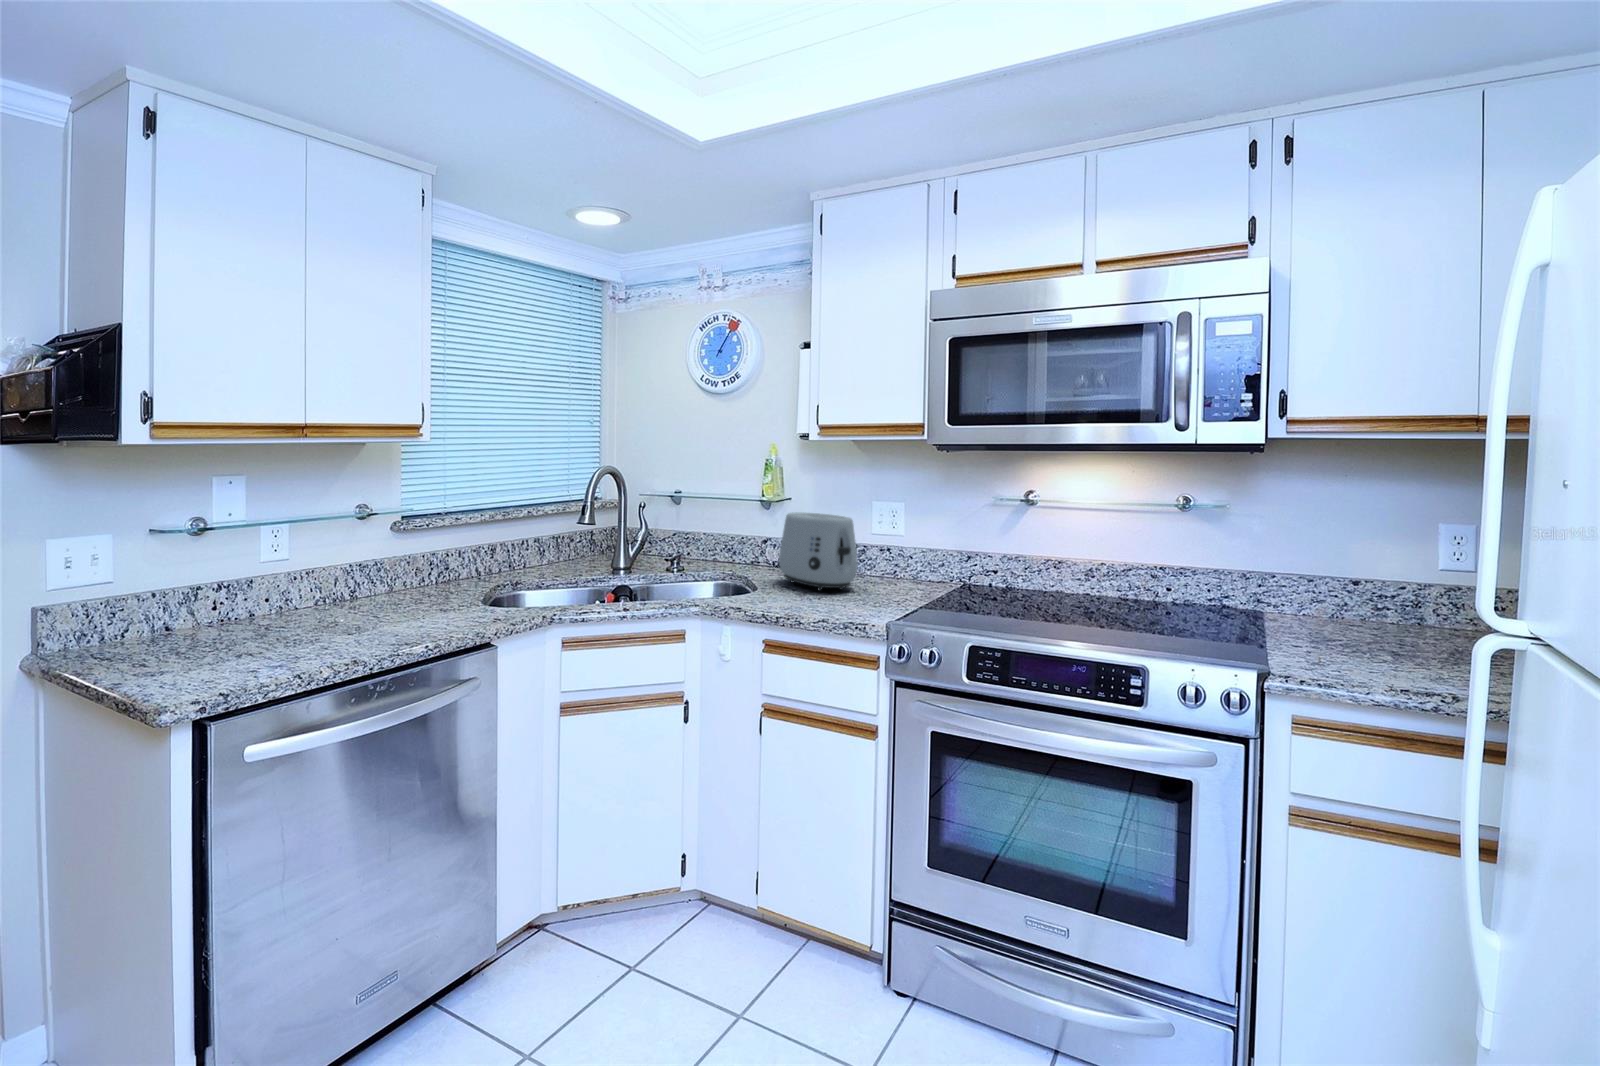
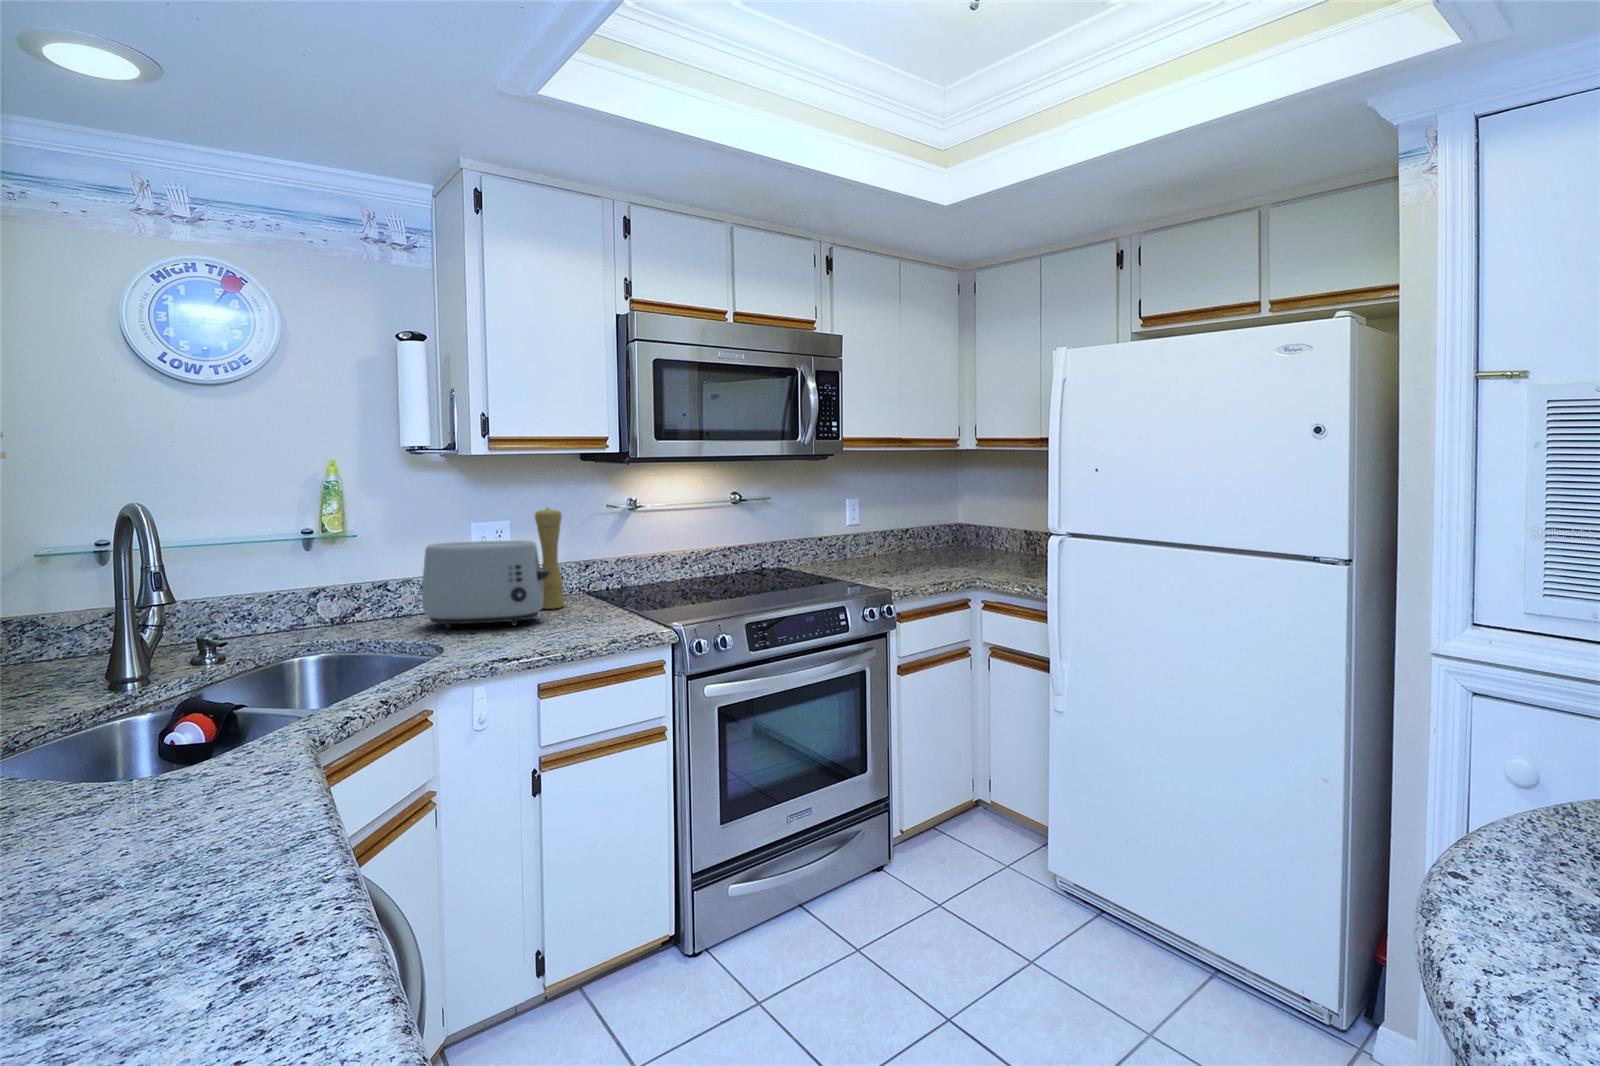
pepper mill: none [884,491,911,589] -> present [535,508,564,609]

